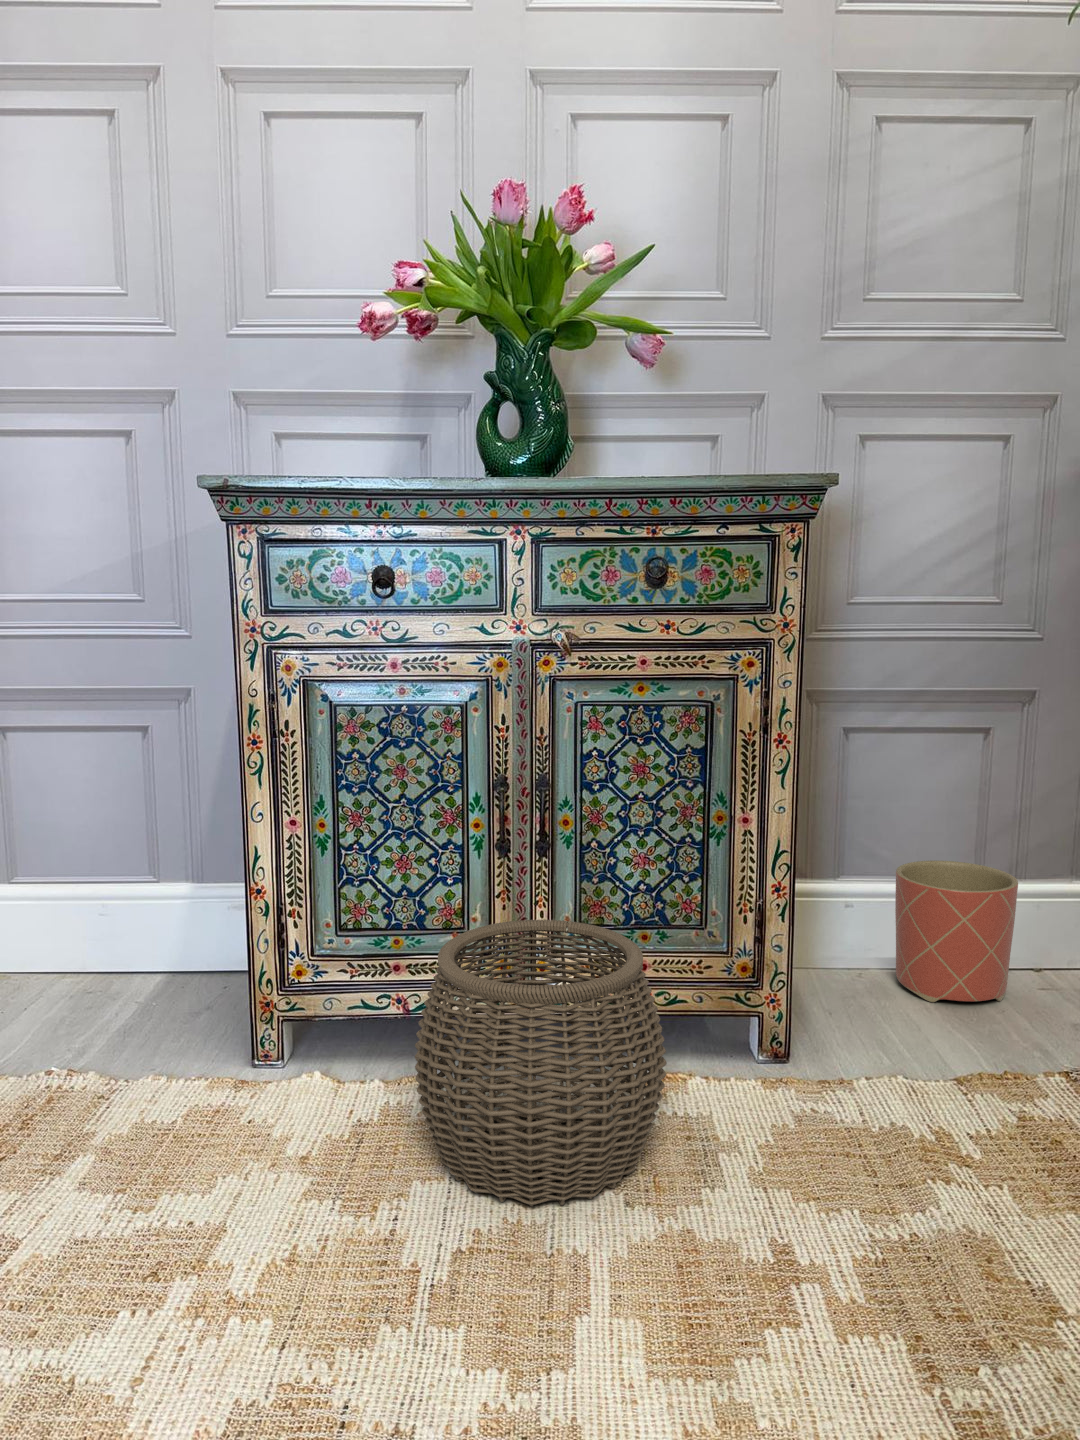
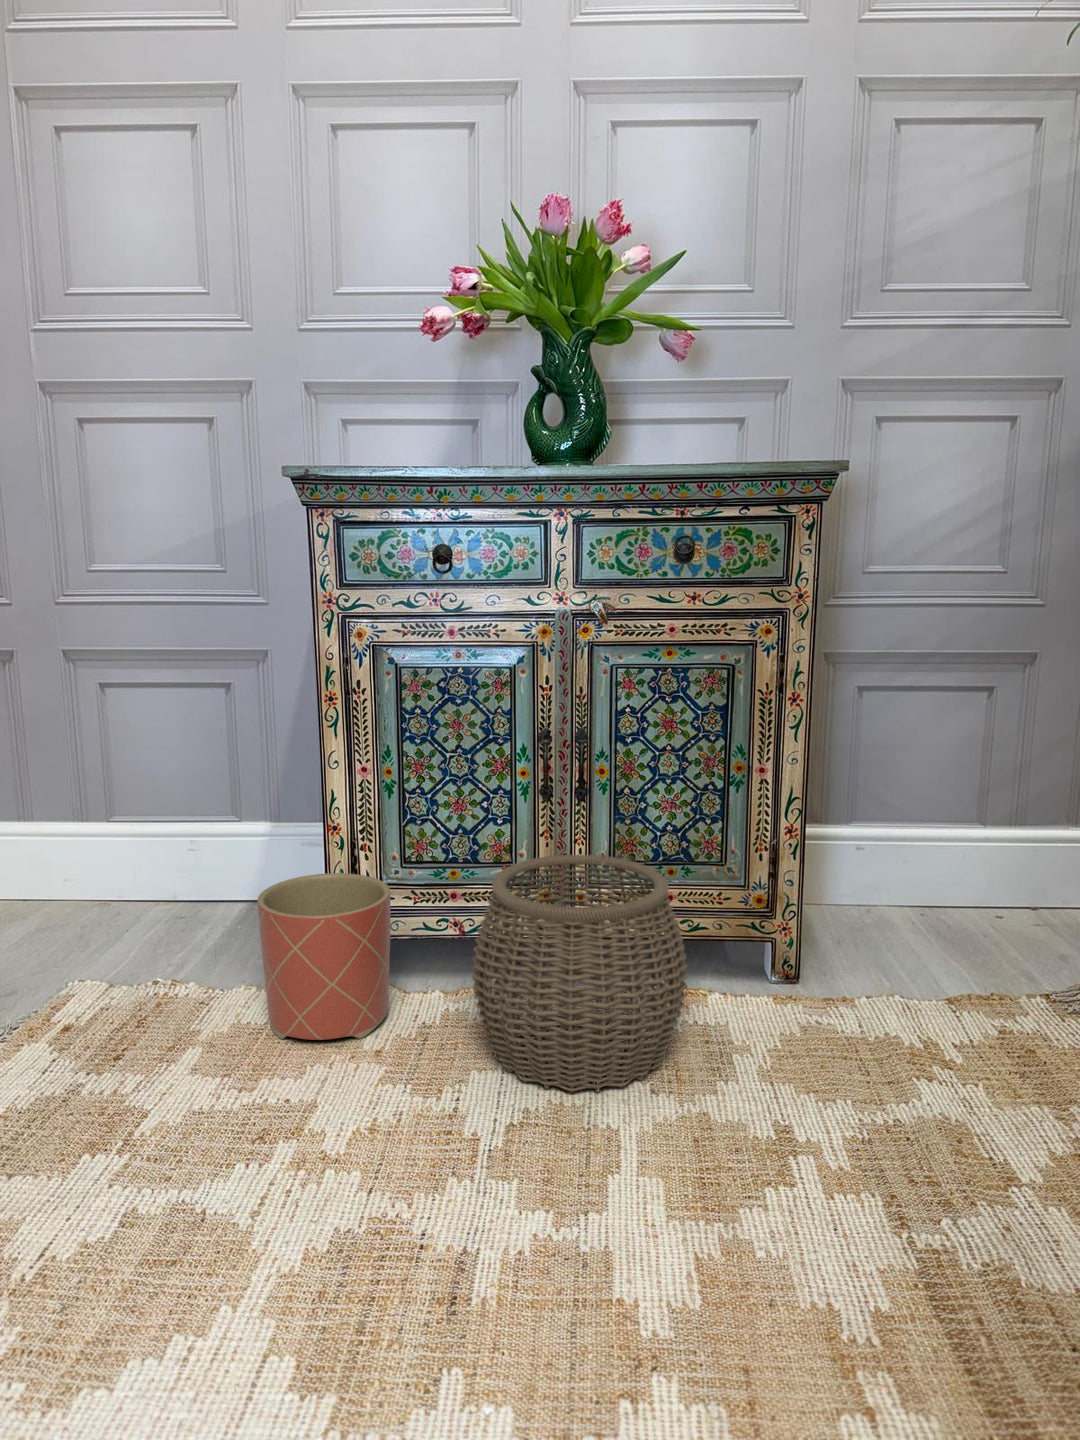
planter: present [895,861,1018,1002] -> present [257,873,391,1040]

